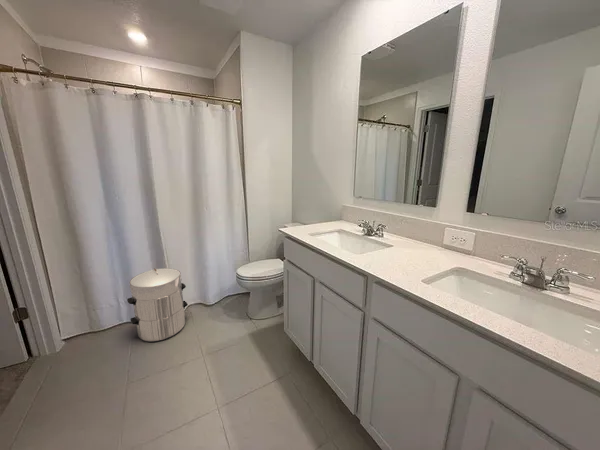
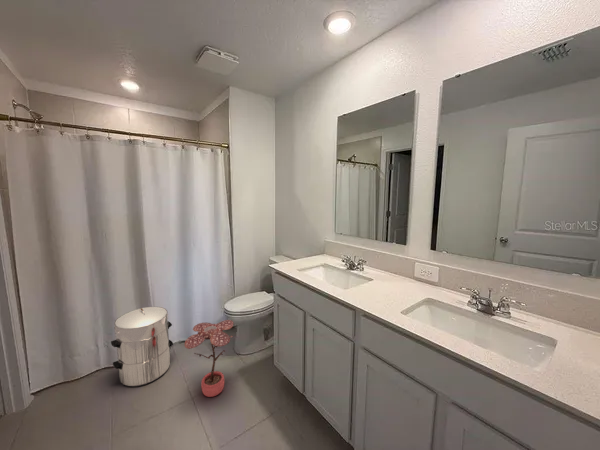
potted plant: none [192,284,243,357] -> present [184,320,234,397]

